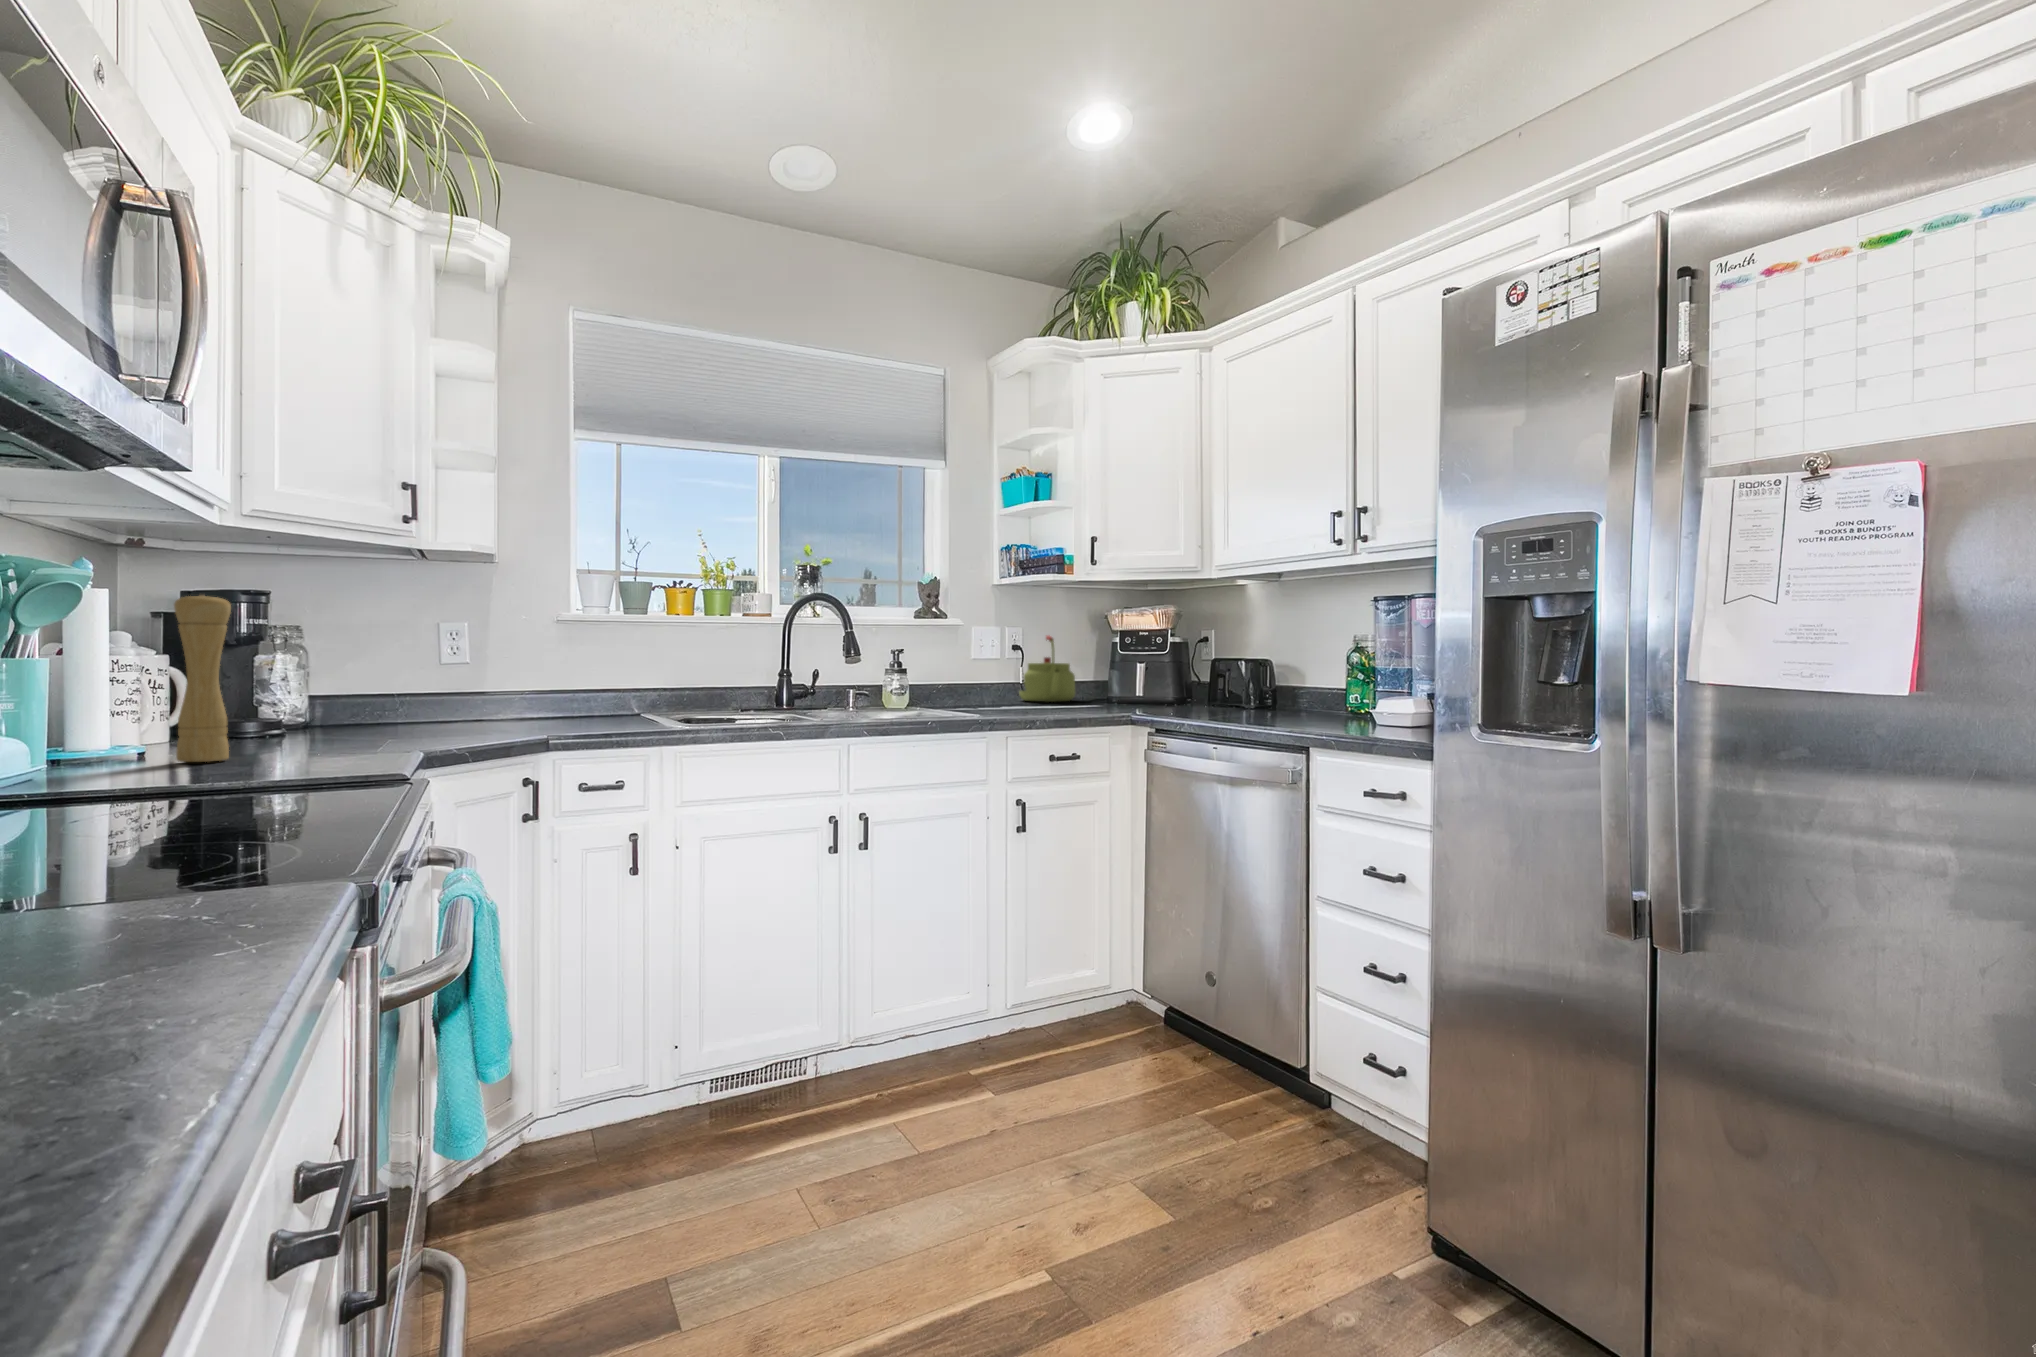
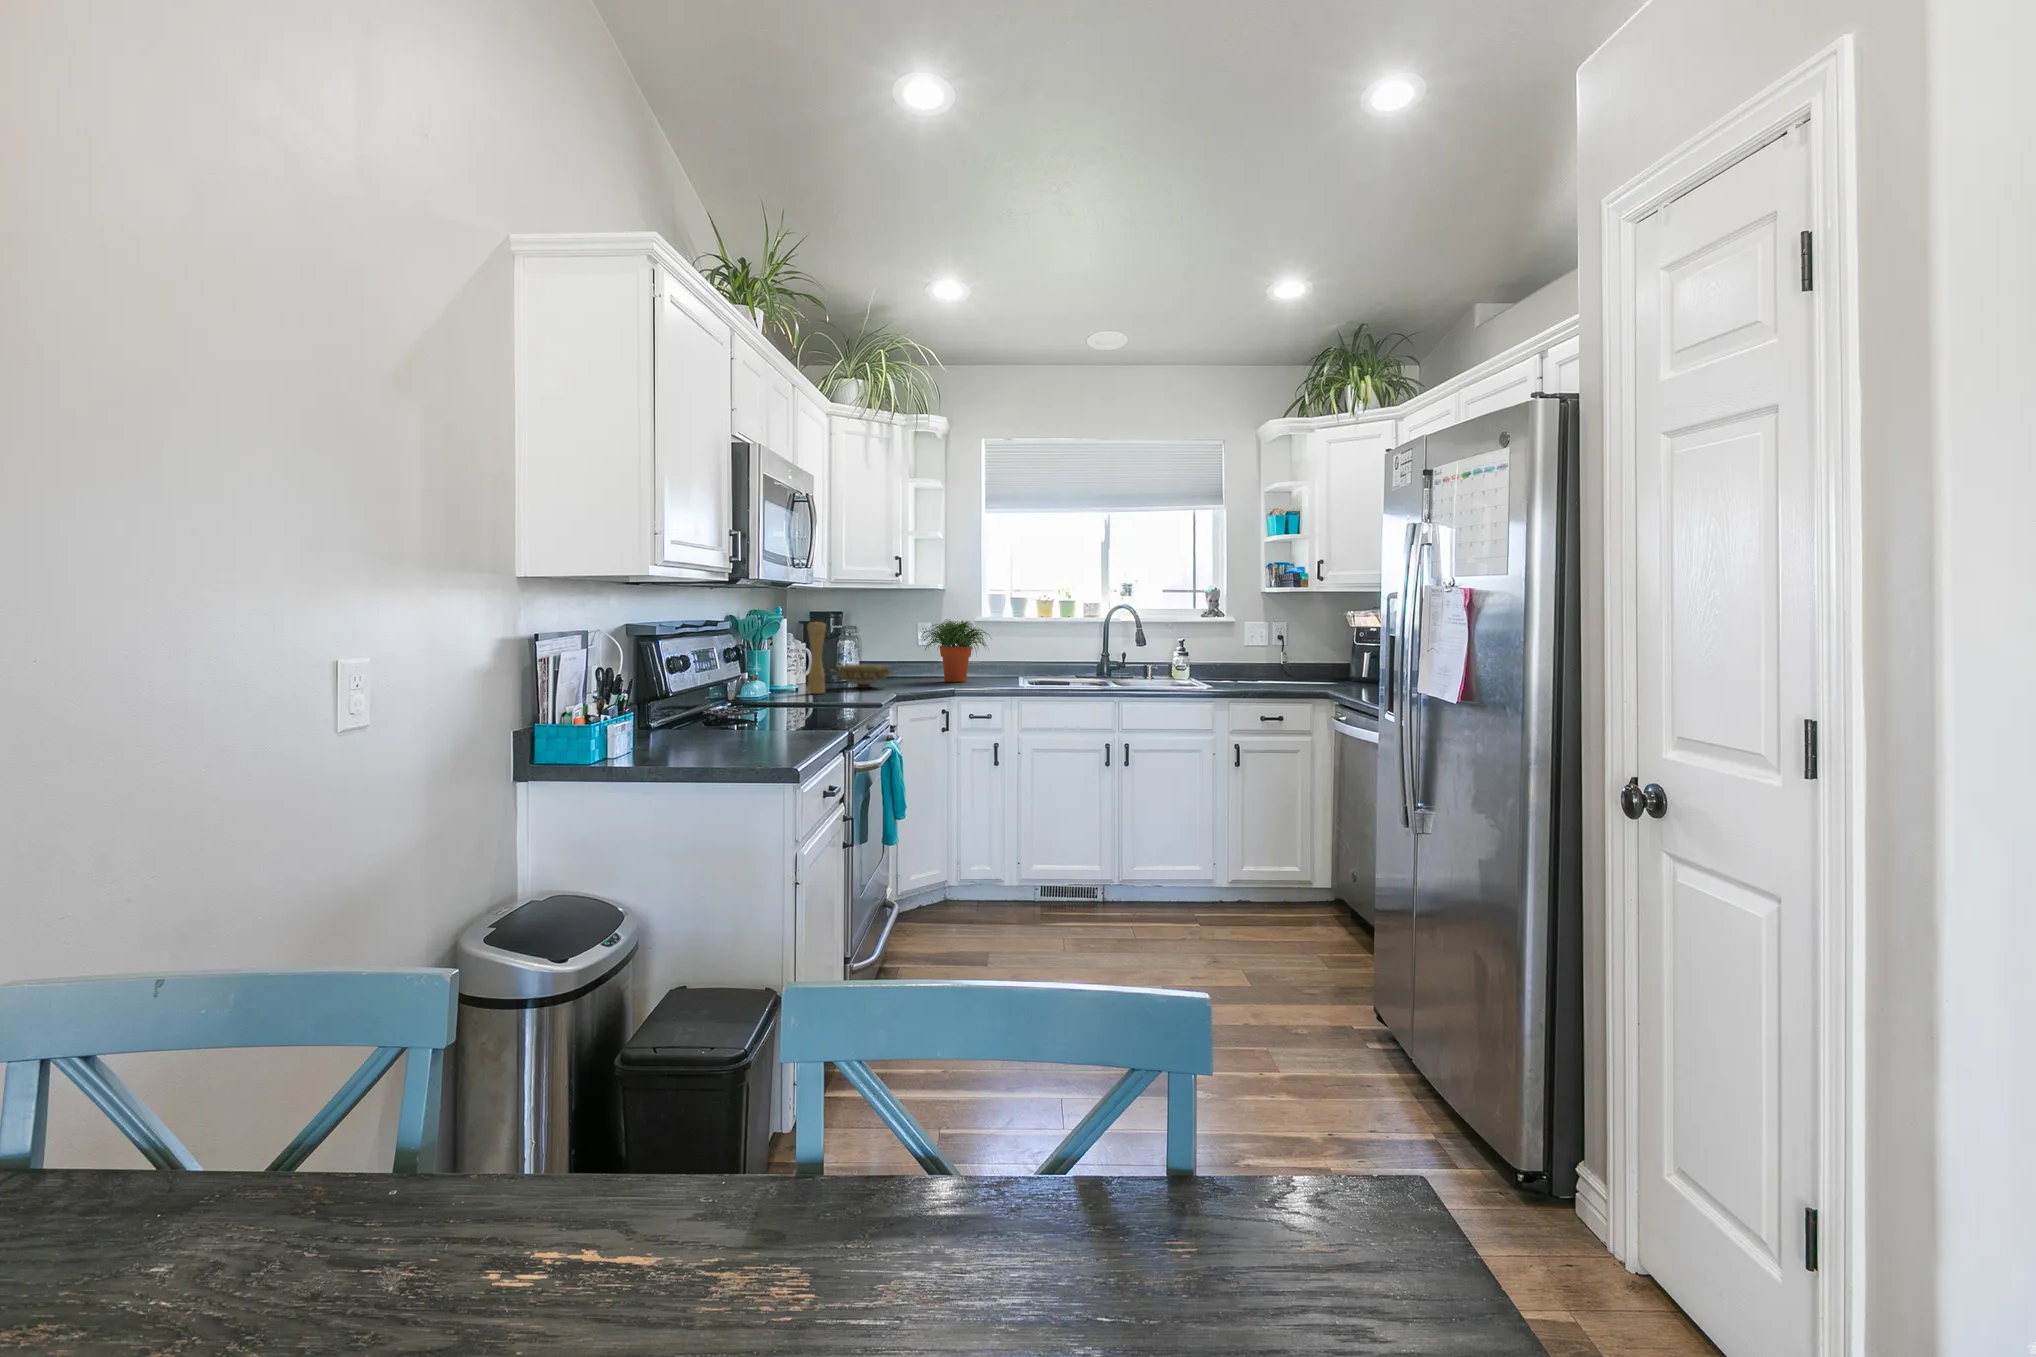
potted plant: none [451,610,598,724] -> present [922,620,987,682]
kettle: present [1019,636,1075,702] -> none [1282,629,1326,679]
ceramic bowl: none [238,695,413,744] -> present [831,664,896,688]

